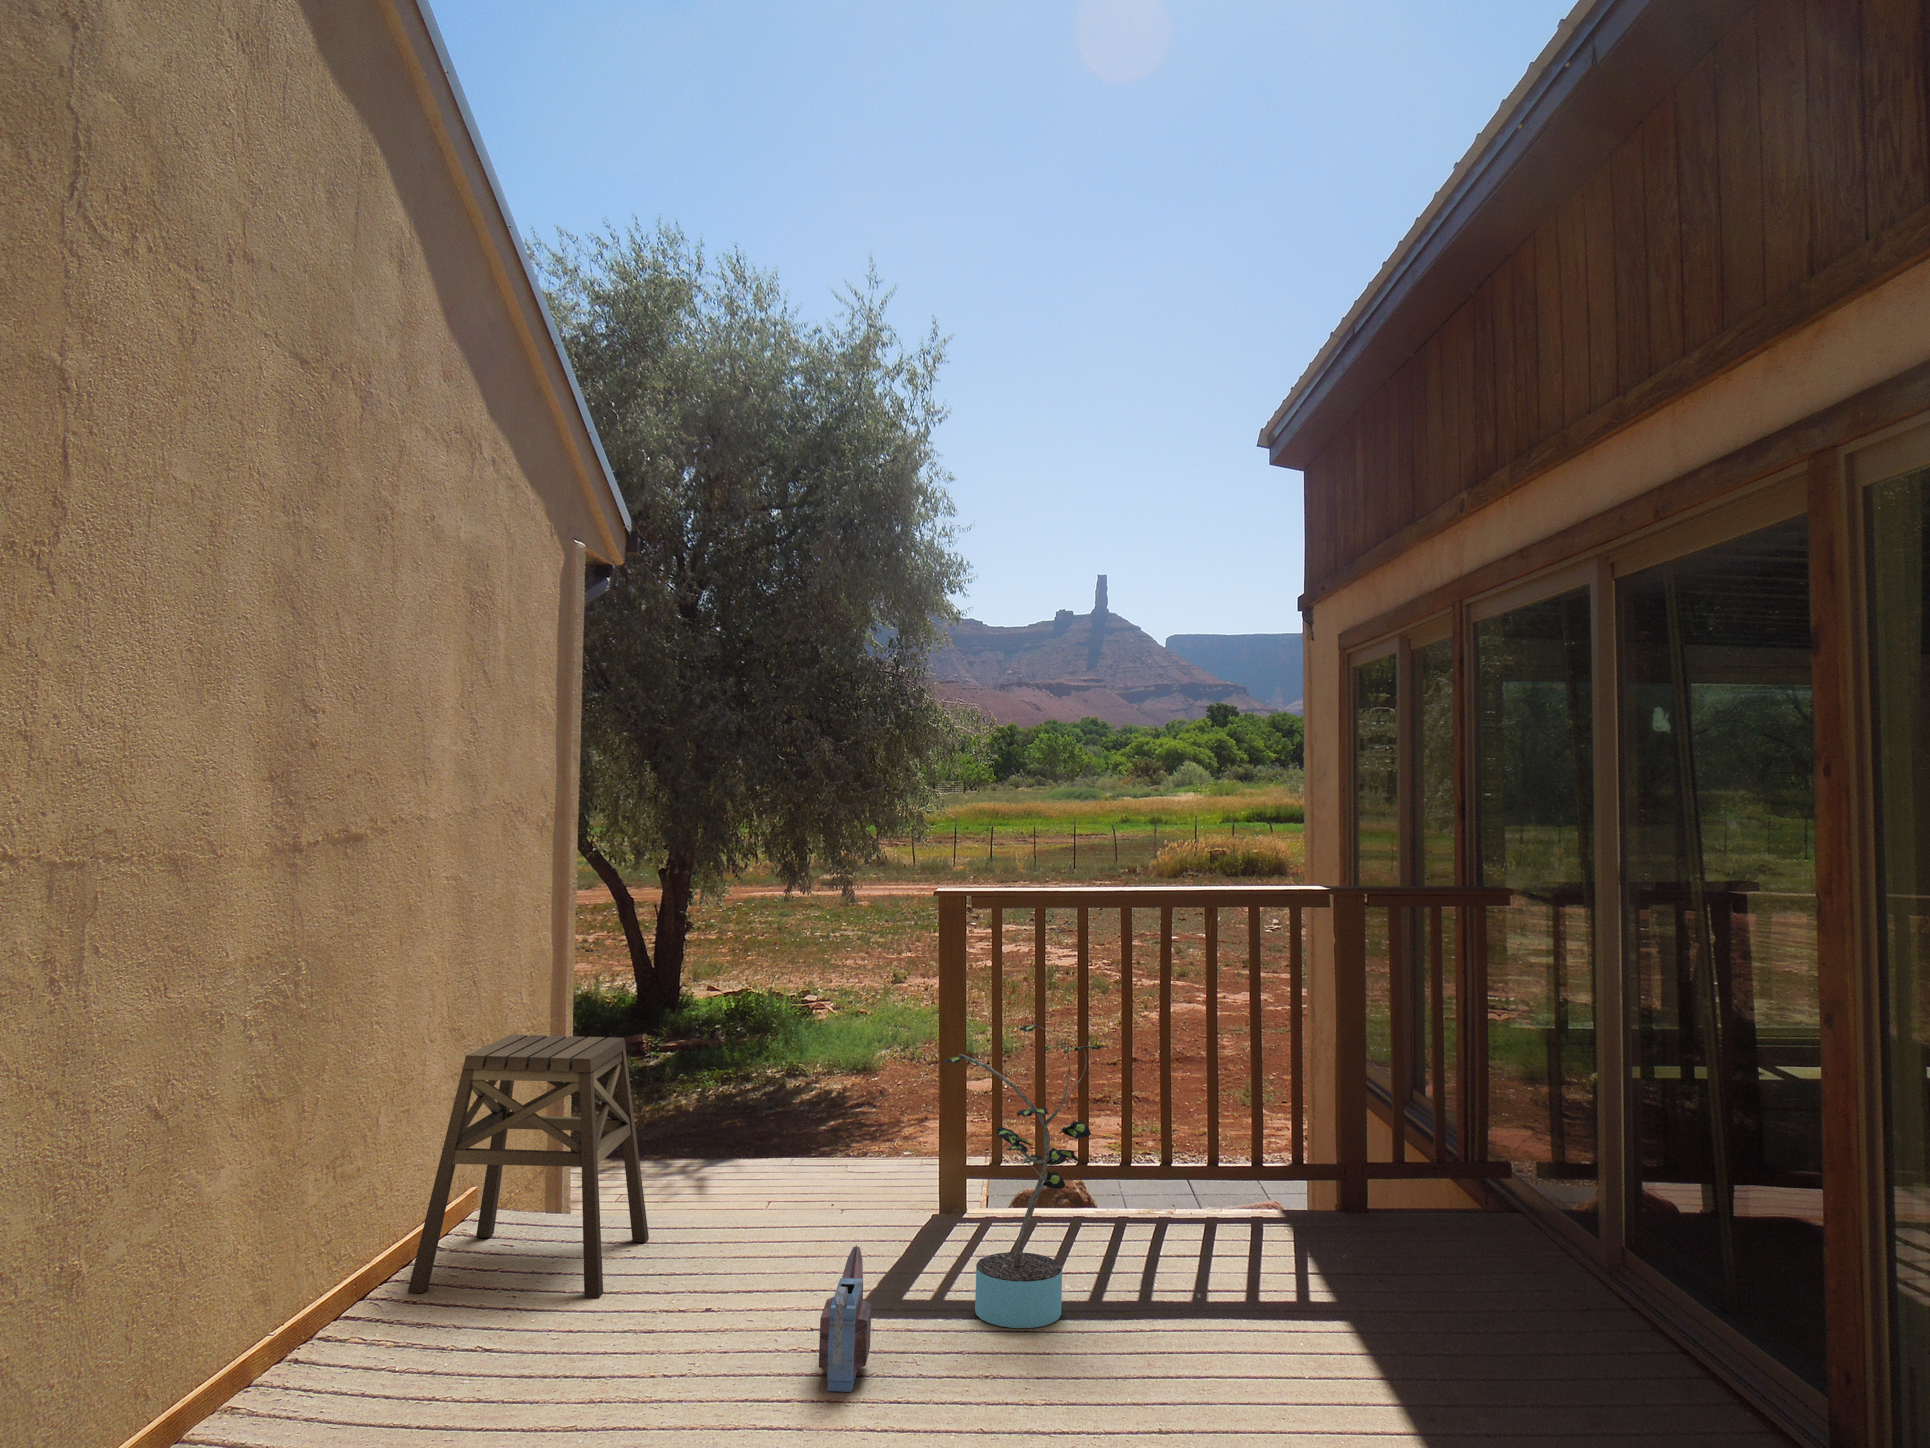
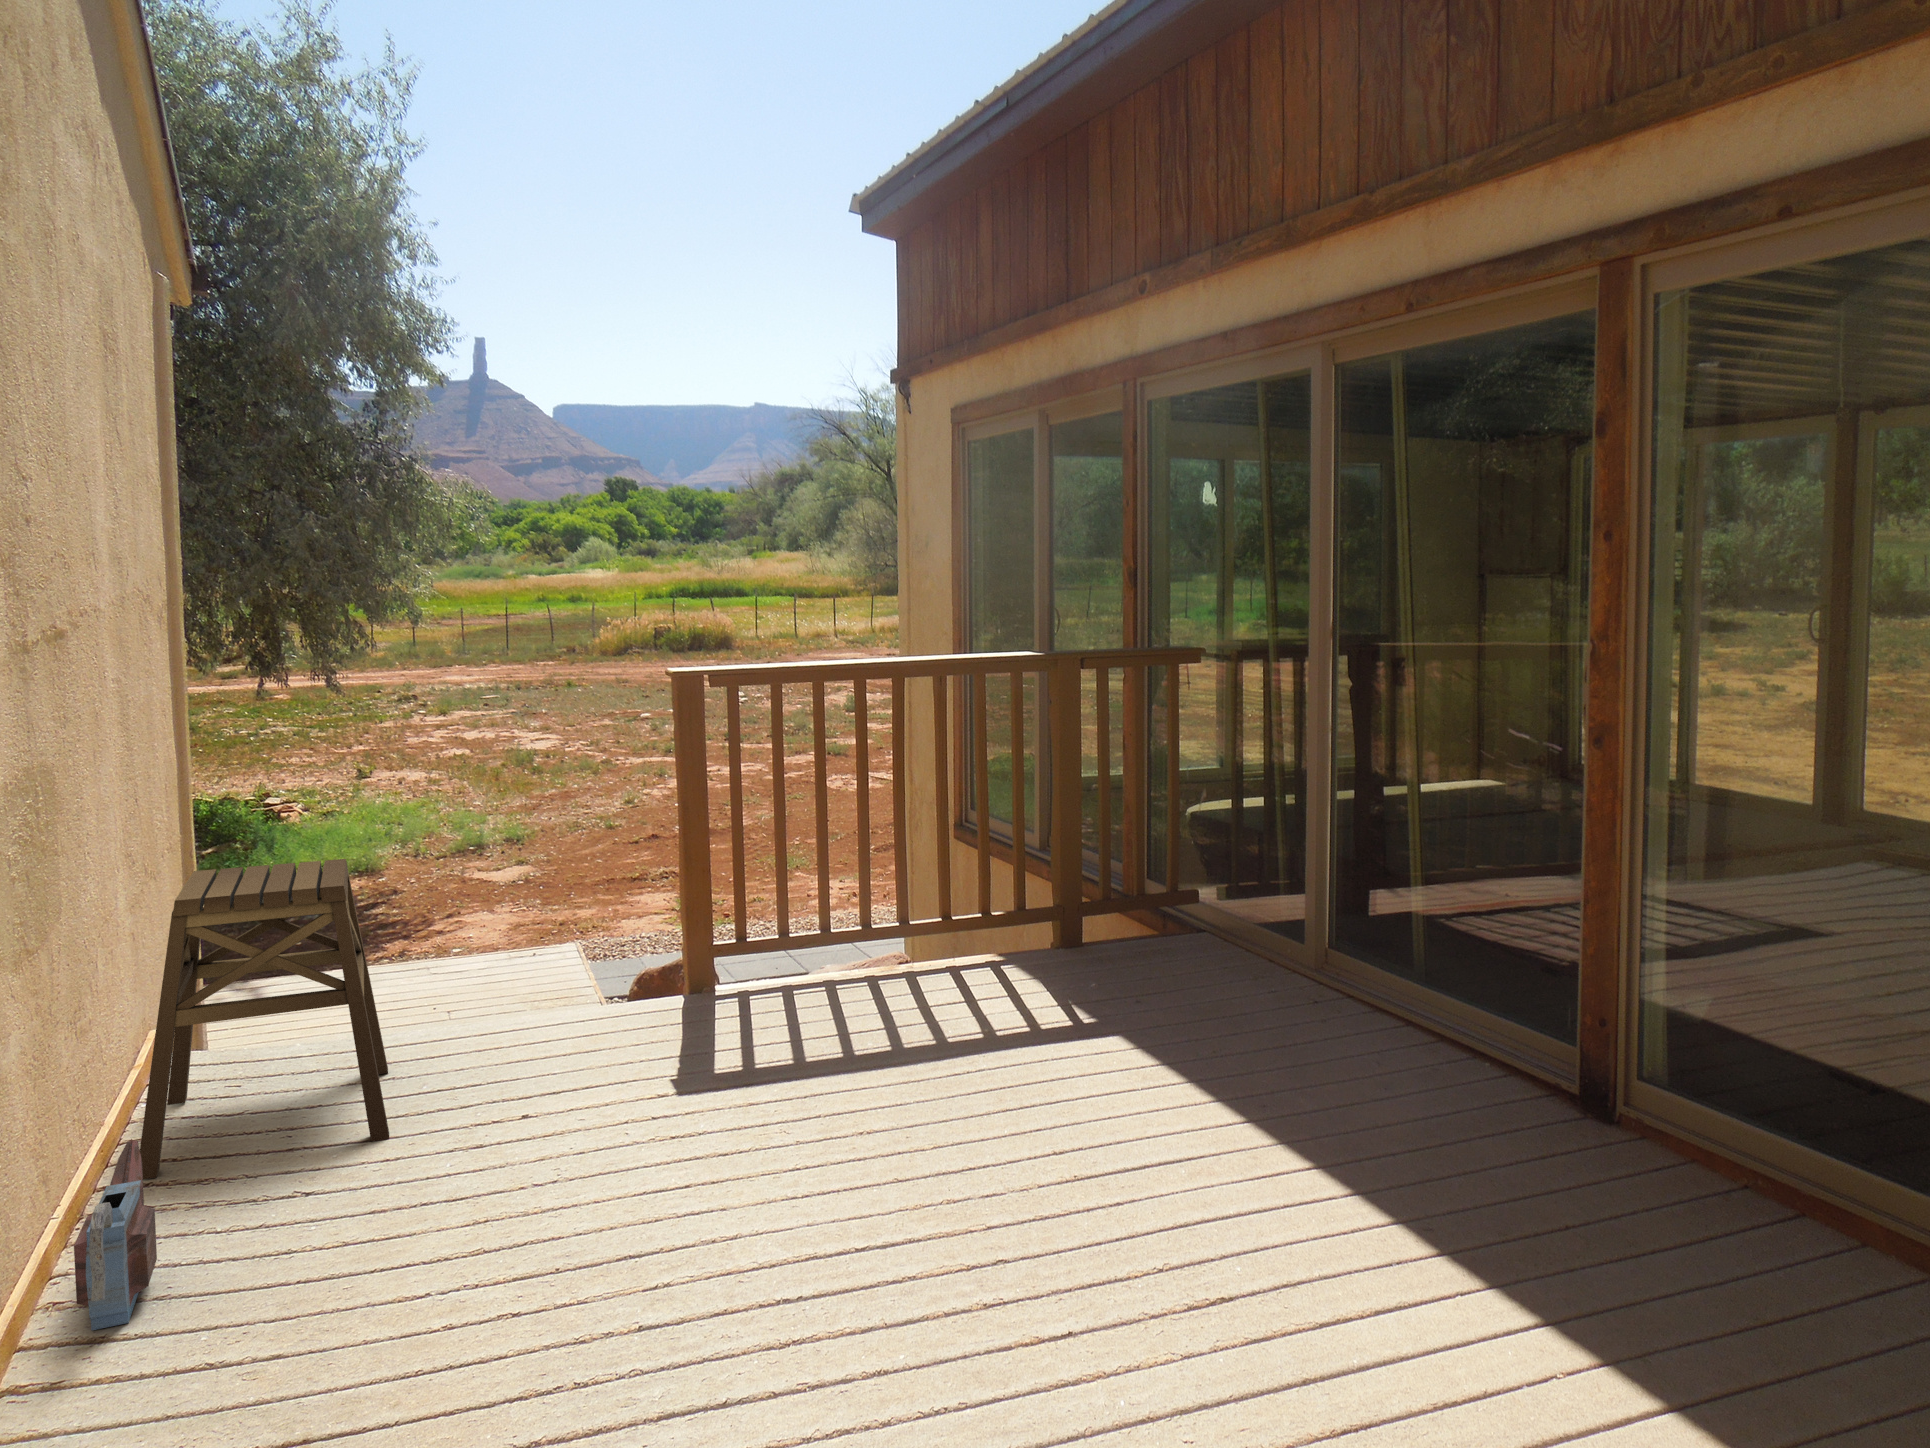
potted plant: present [943,1023,1103,1328] -> none [753,796,916,1081]
watering can: present [819,1245,871,1392] -> present [74,1139,157,1330]

